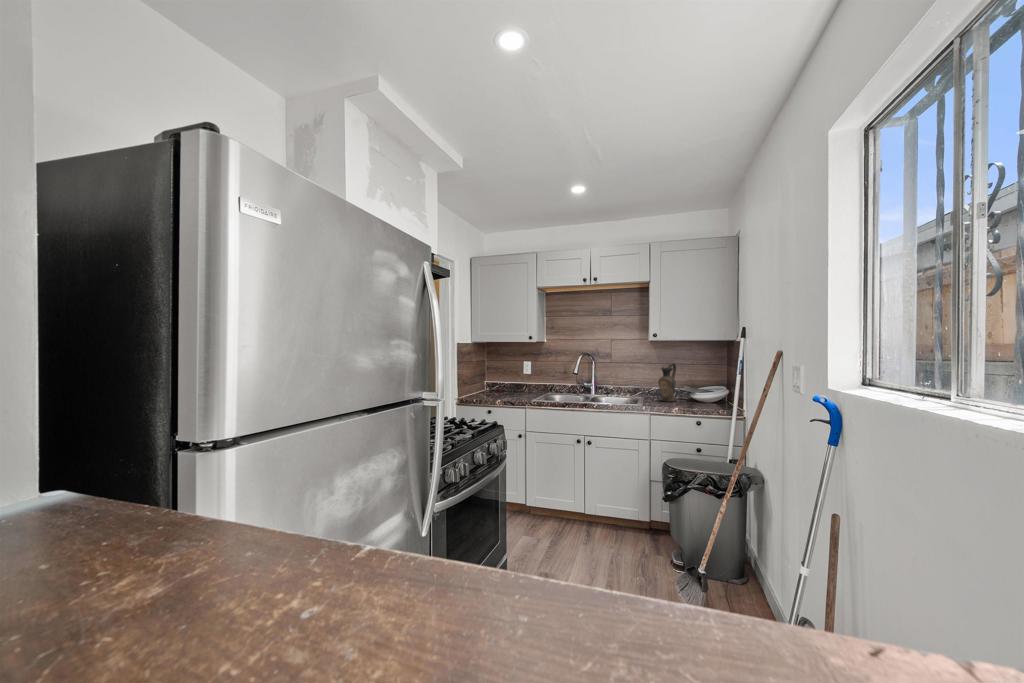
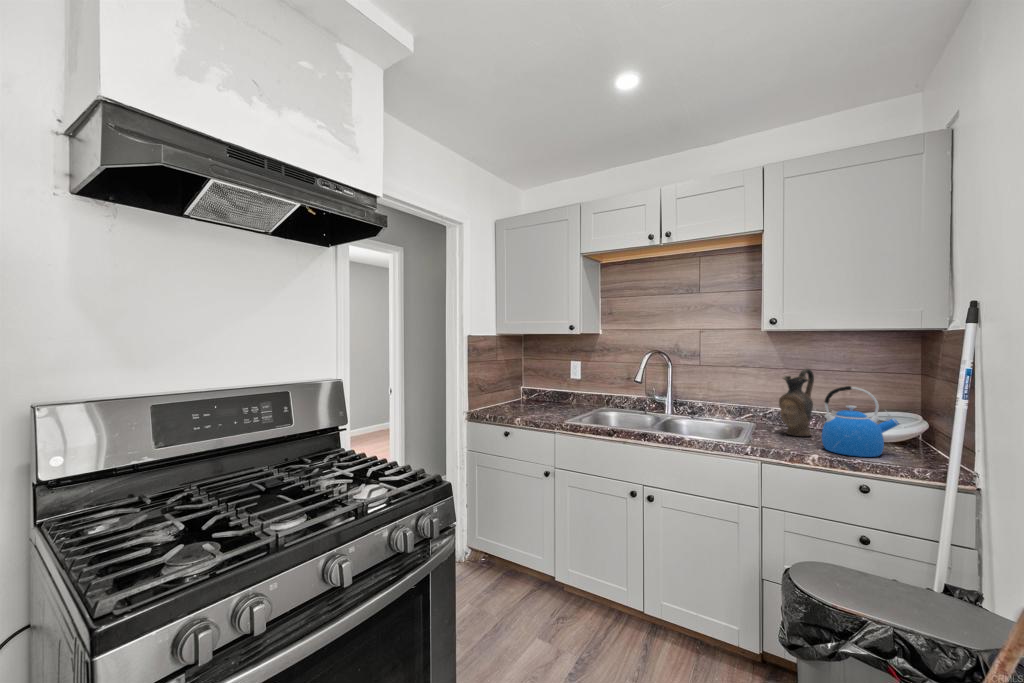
kettle: none [680,370,715,407] -> present [822,386,899,457]

